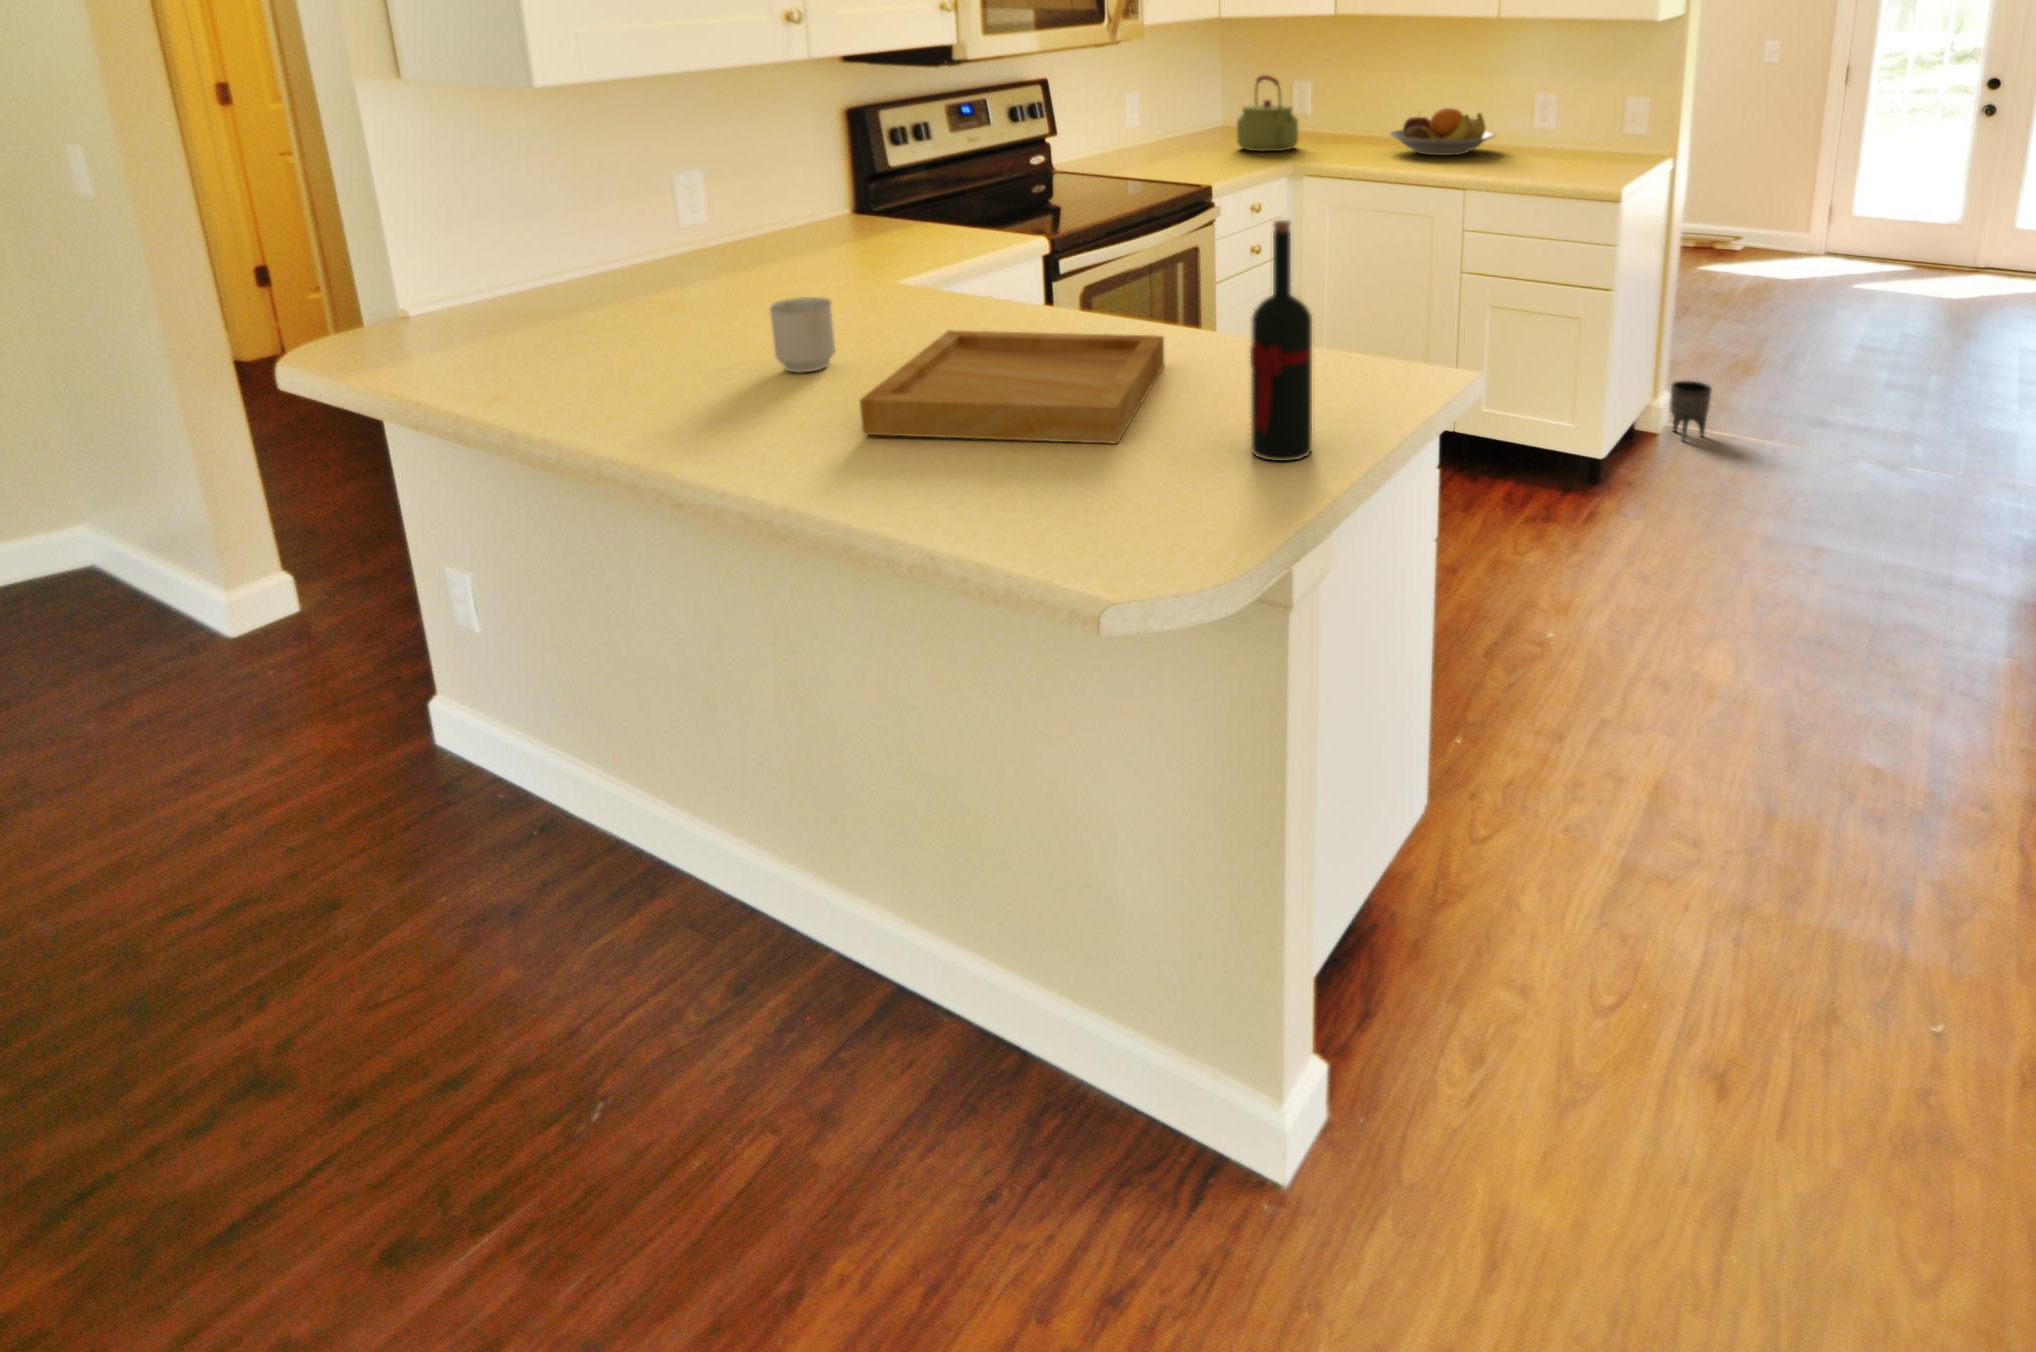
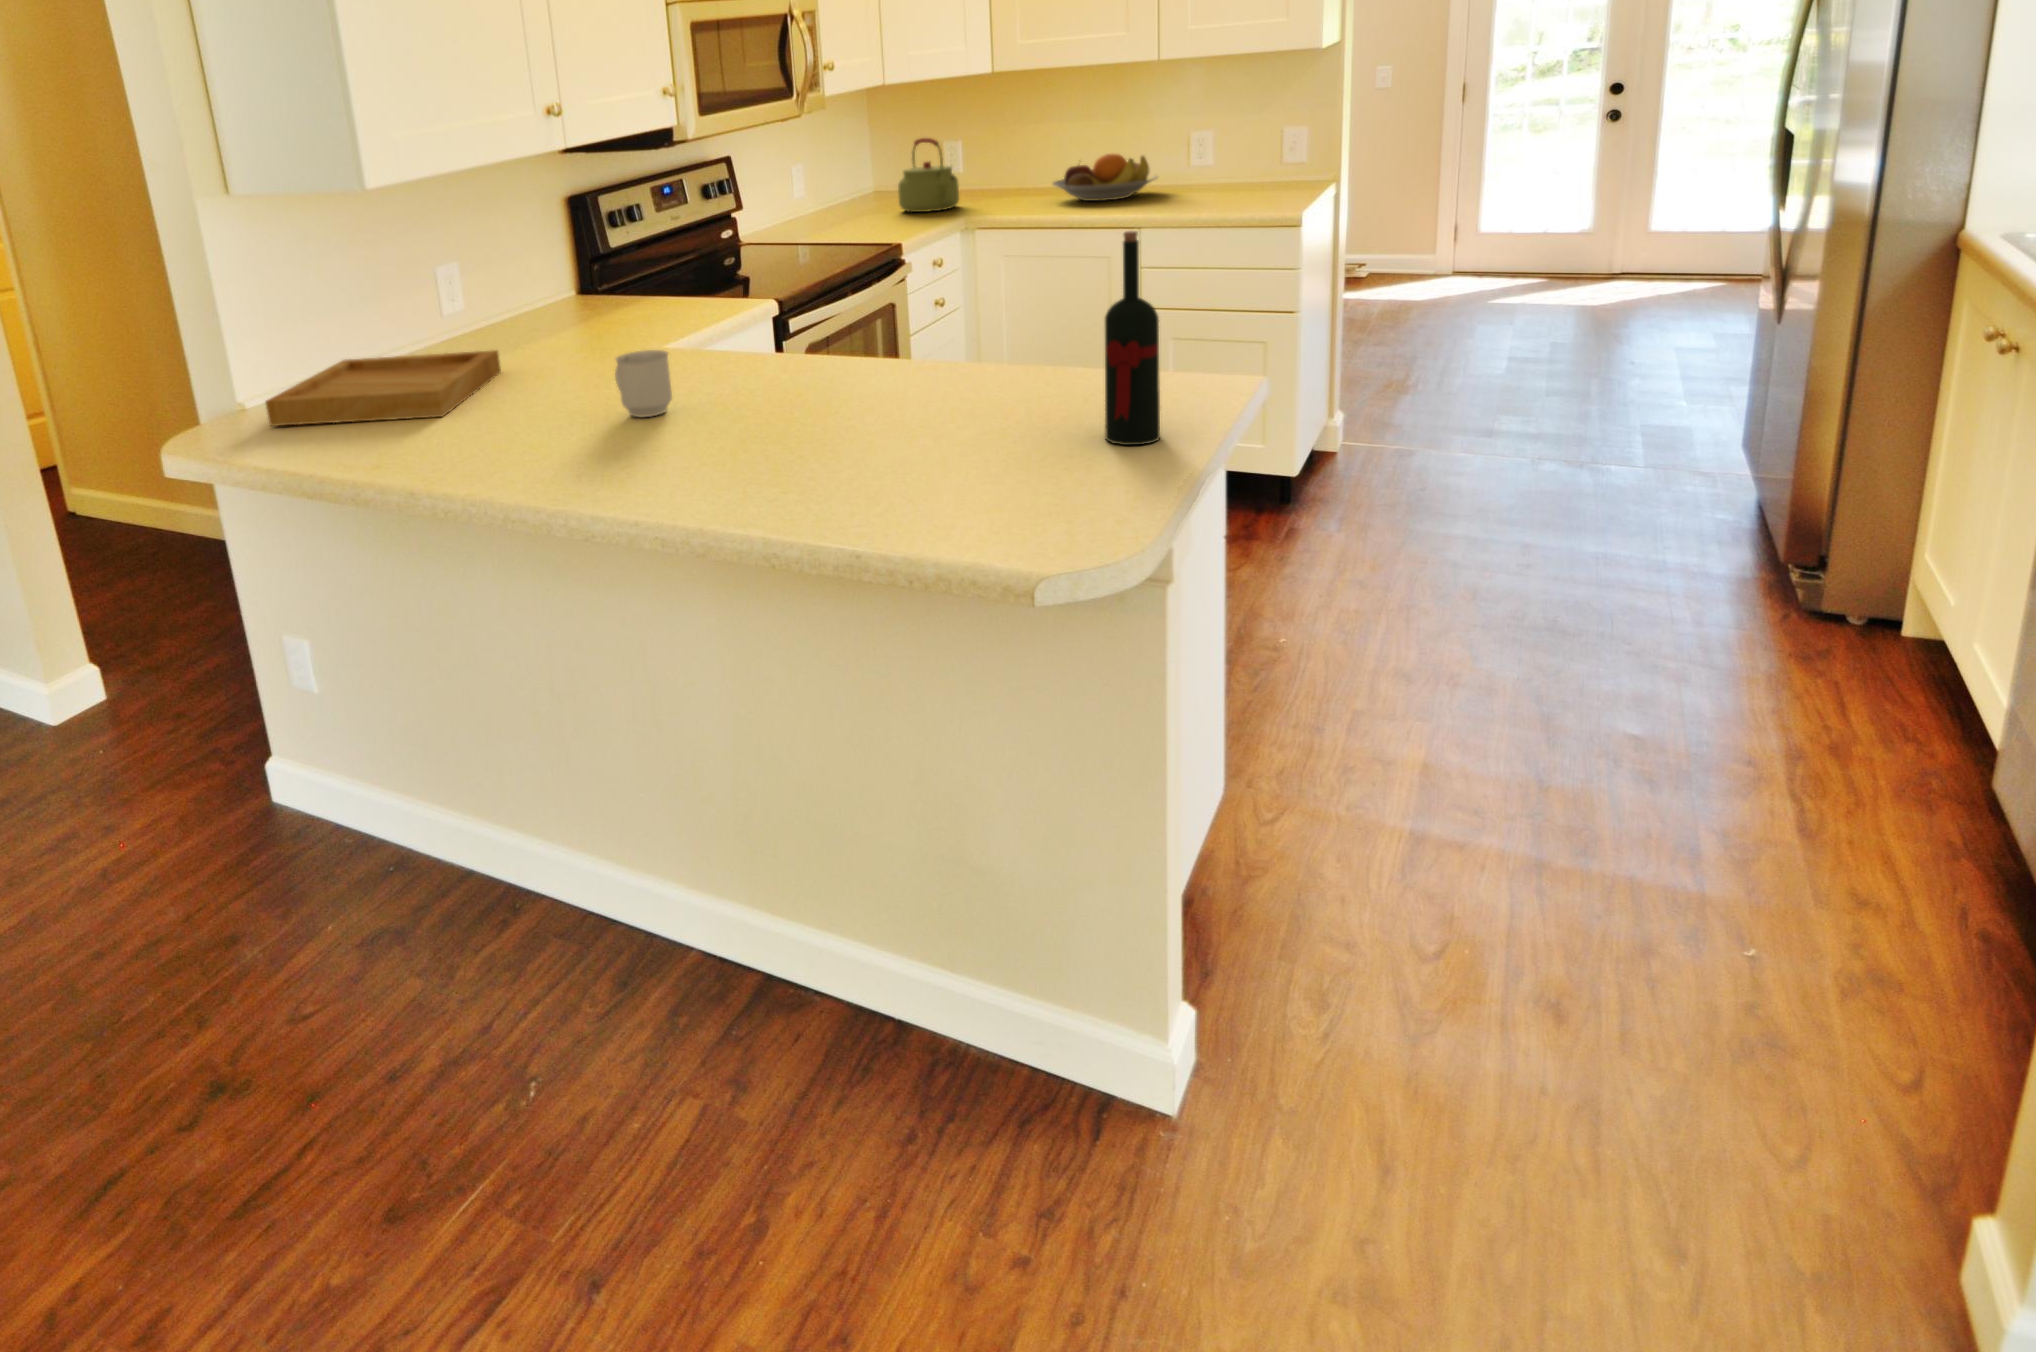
tray: present [859,330,1164,444] -> present [265,350,501,426]
planter: present [1670,381,1712,441] -> none [1349,402,1392,462]

